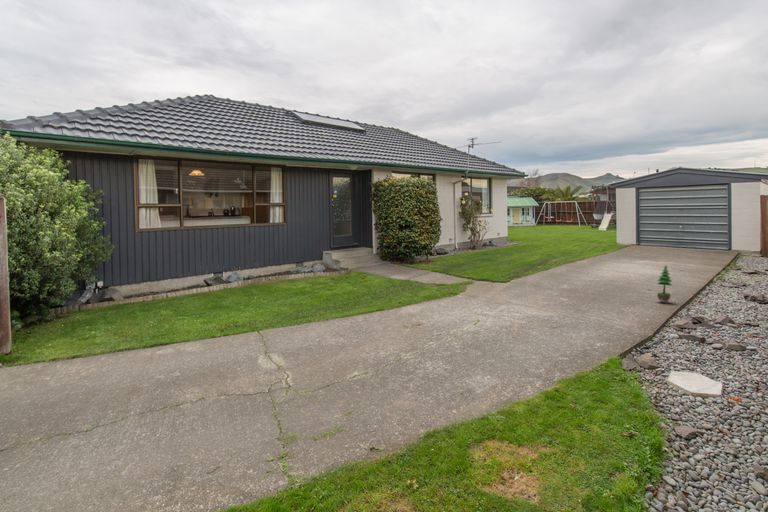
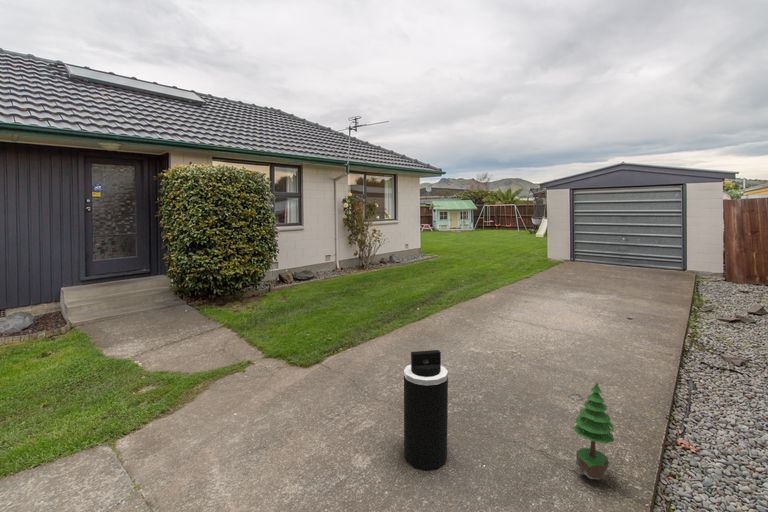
trash can: none [584,257,605,302] -> present [404,350,448,470]

